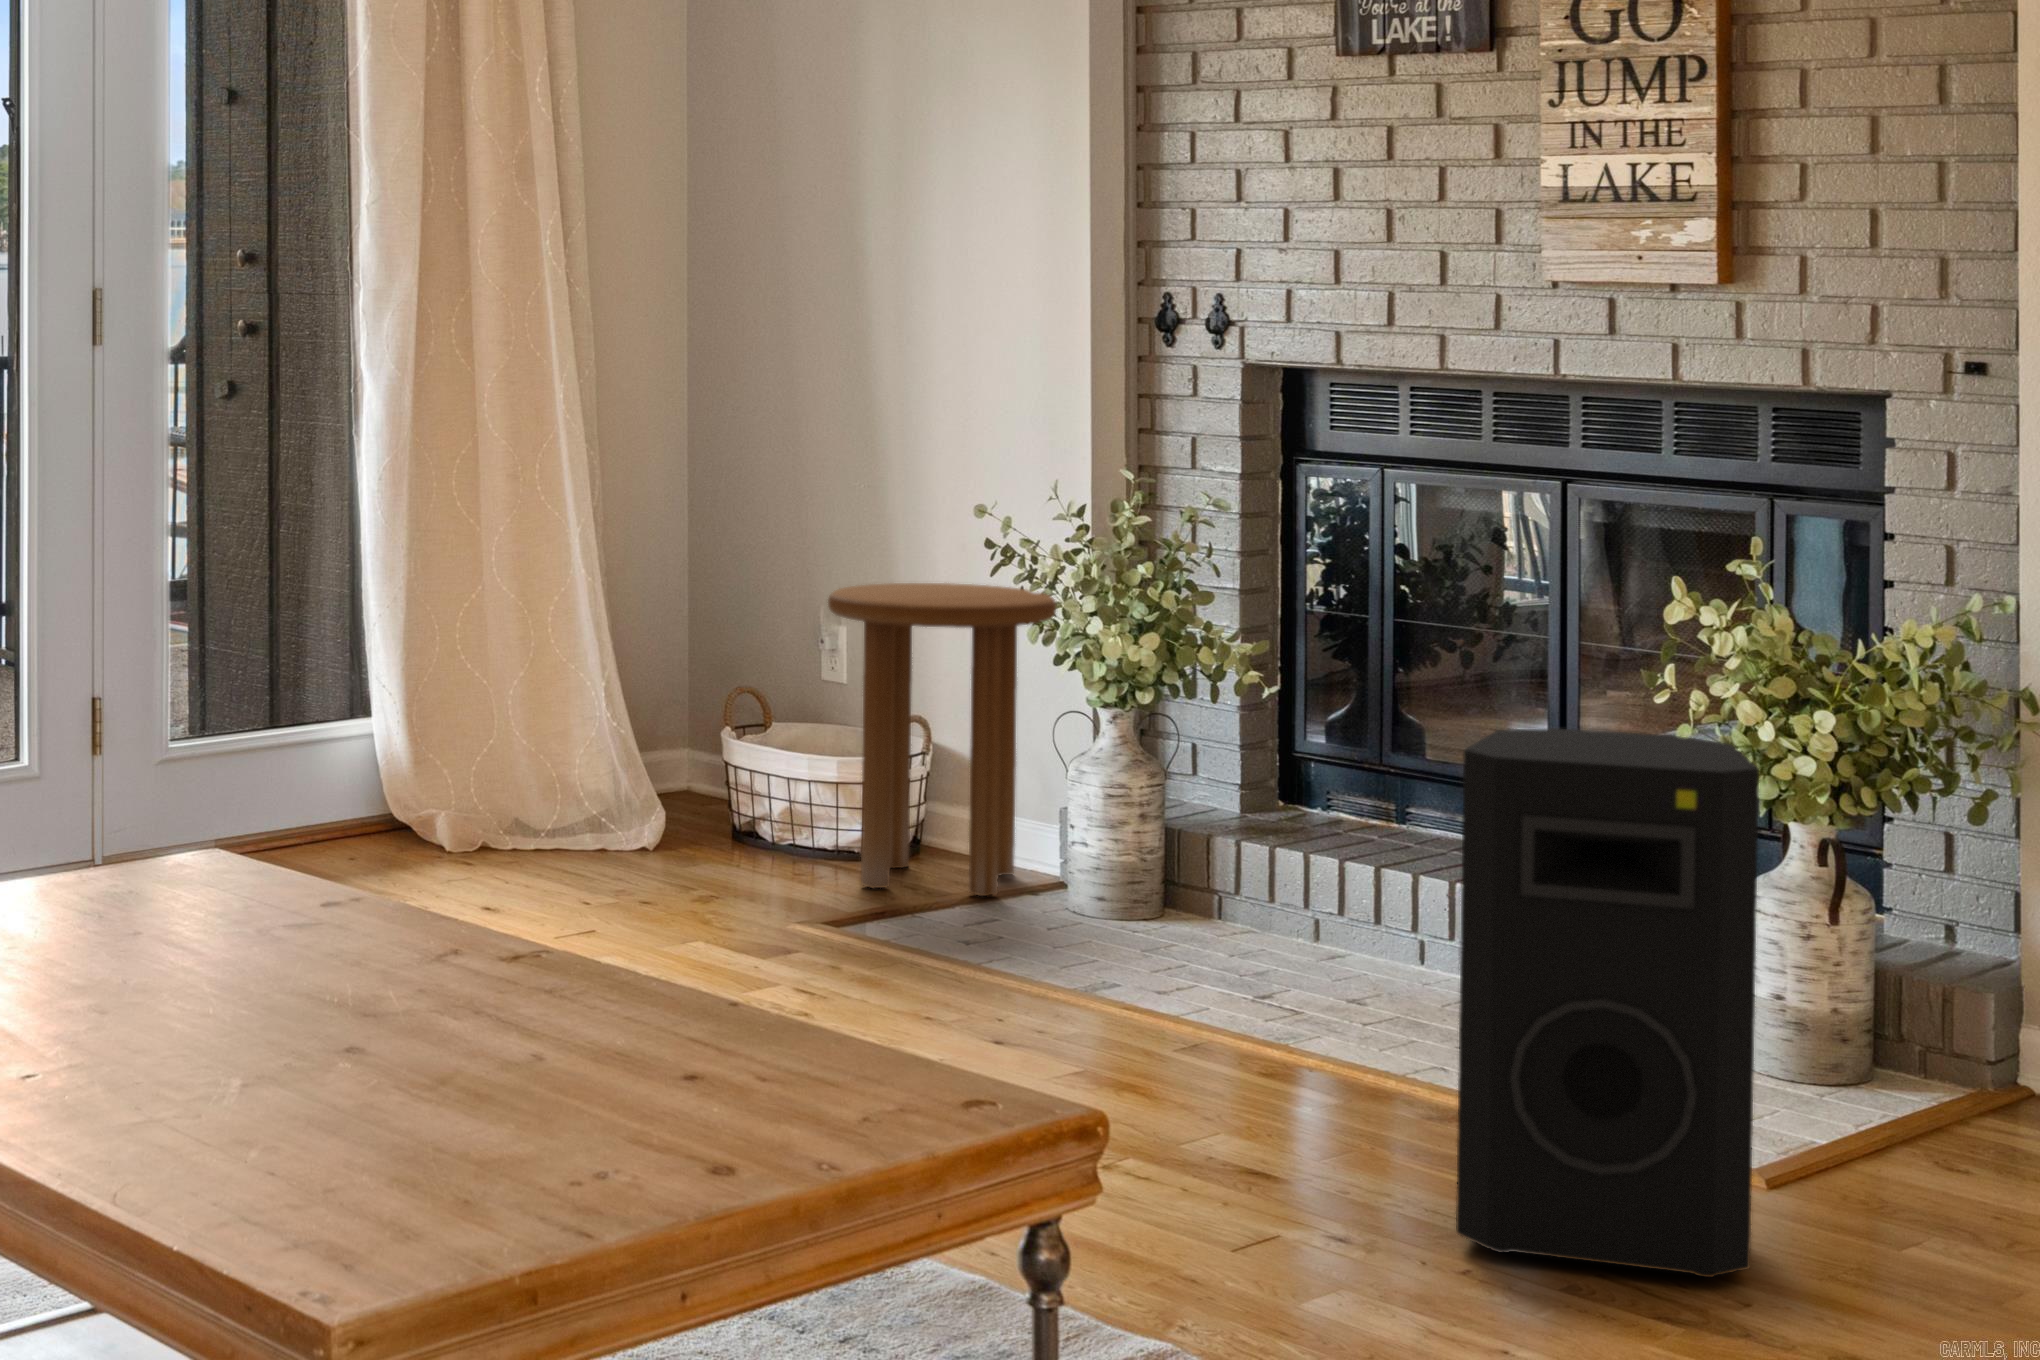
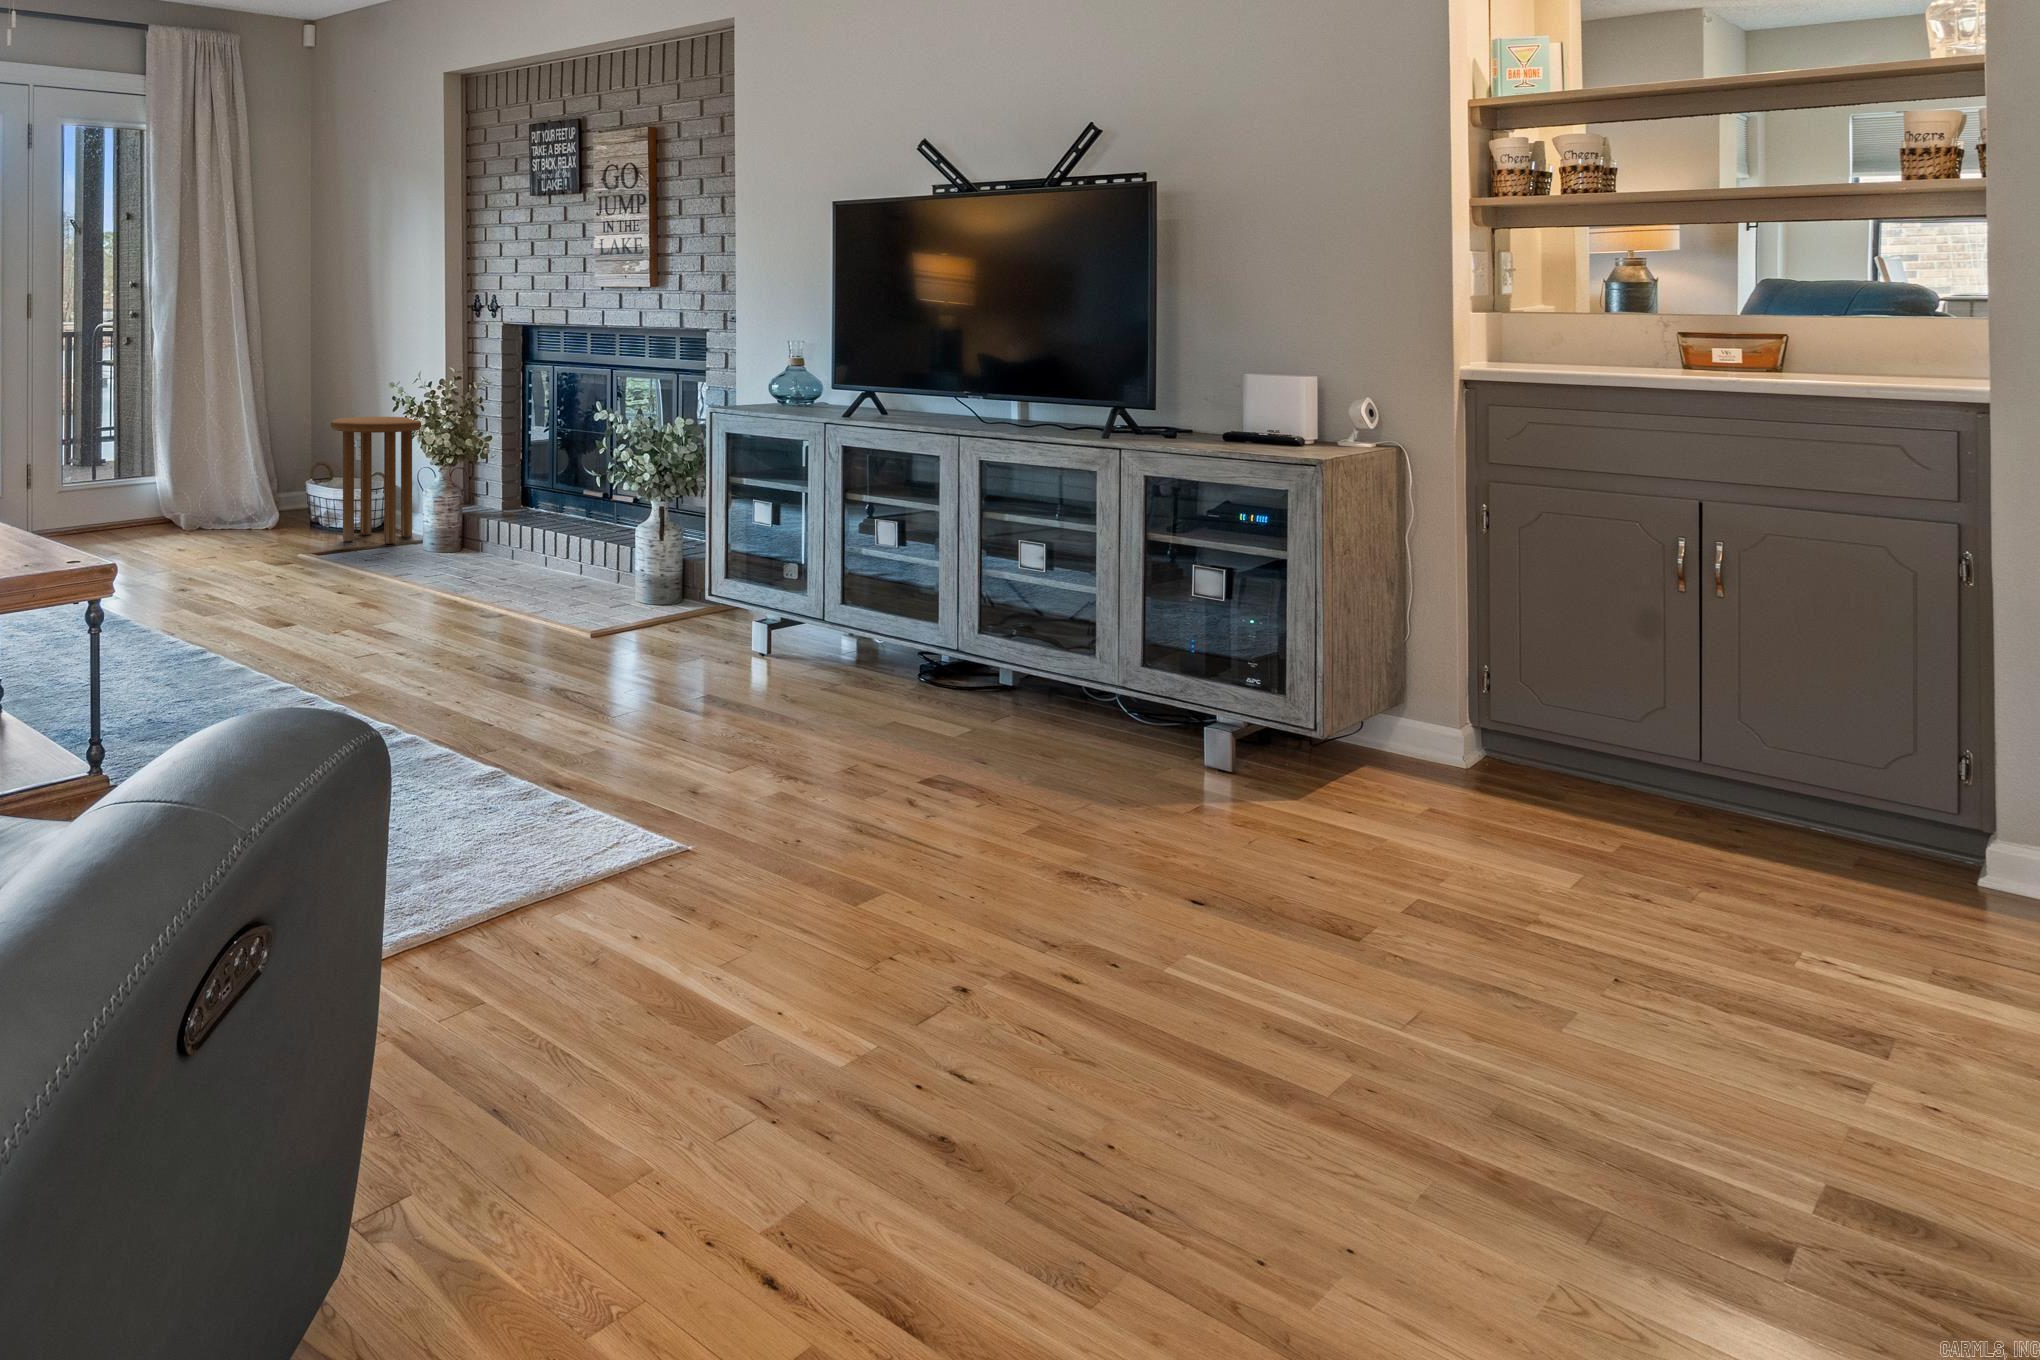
speaker: present [1456,728,1759,1277] -> none [429,454,538,656]

